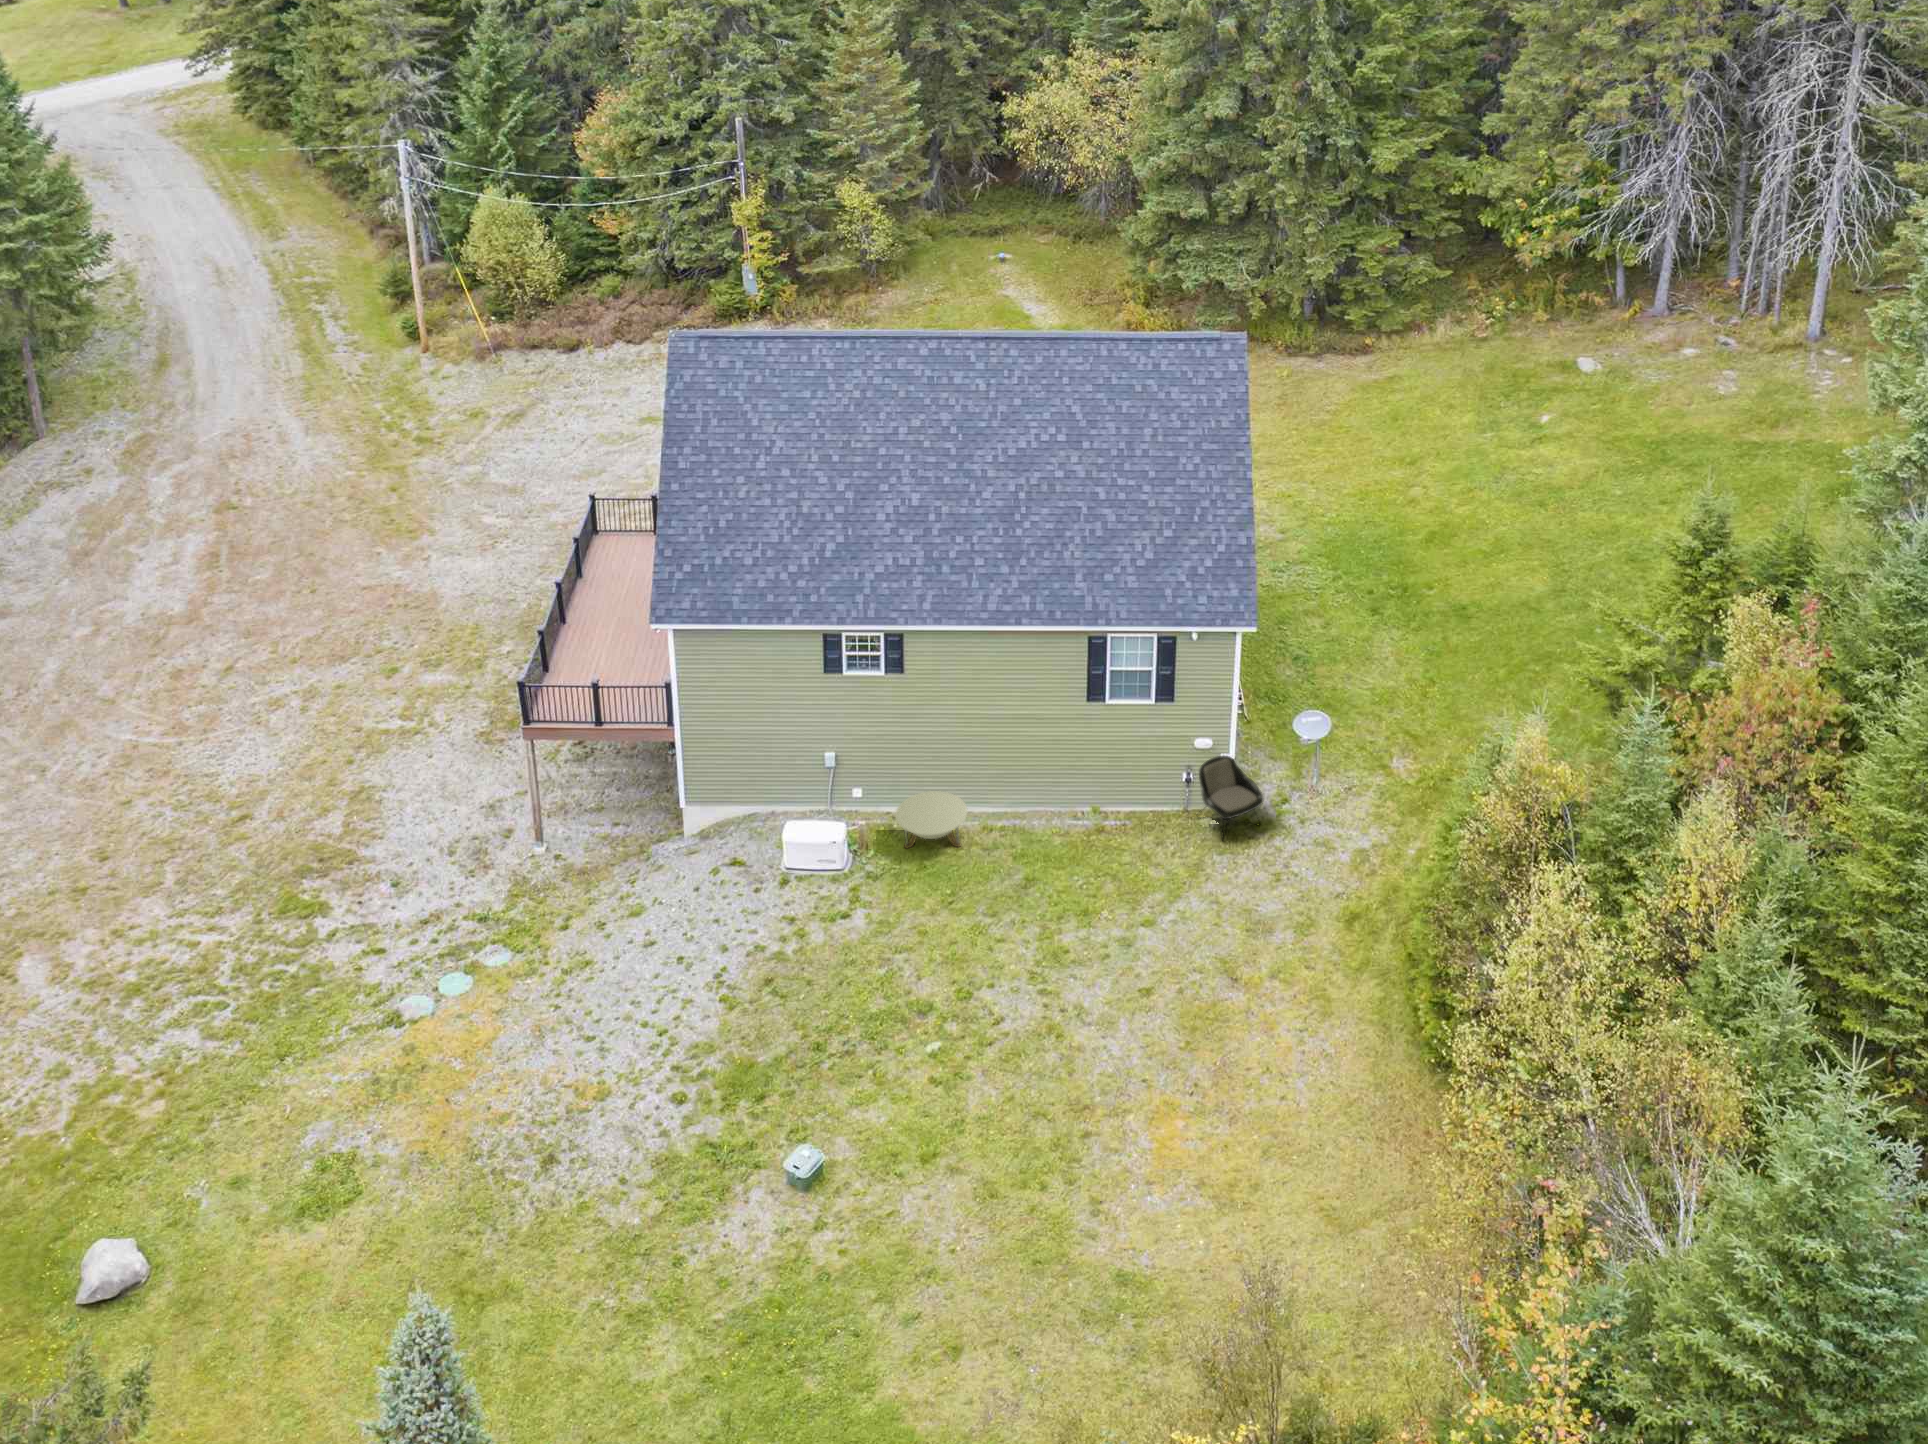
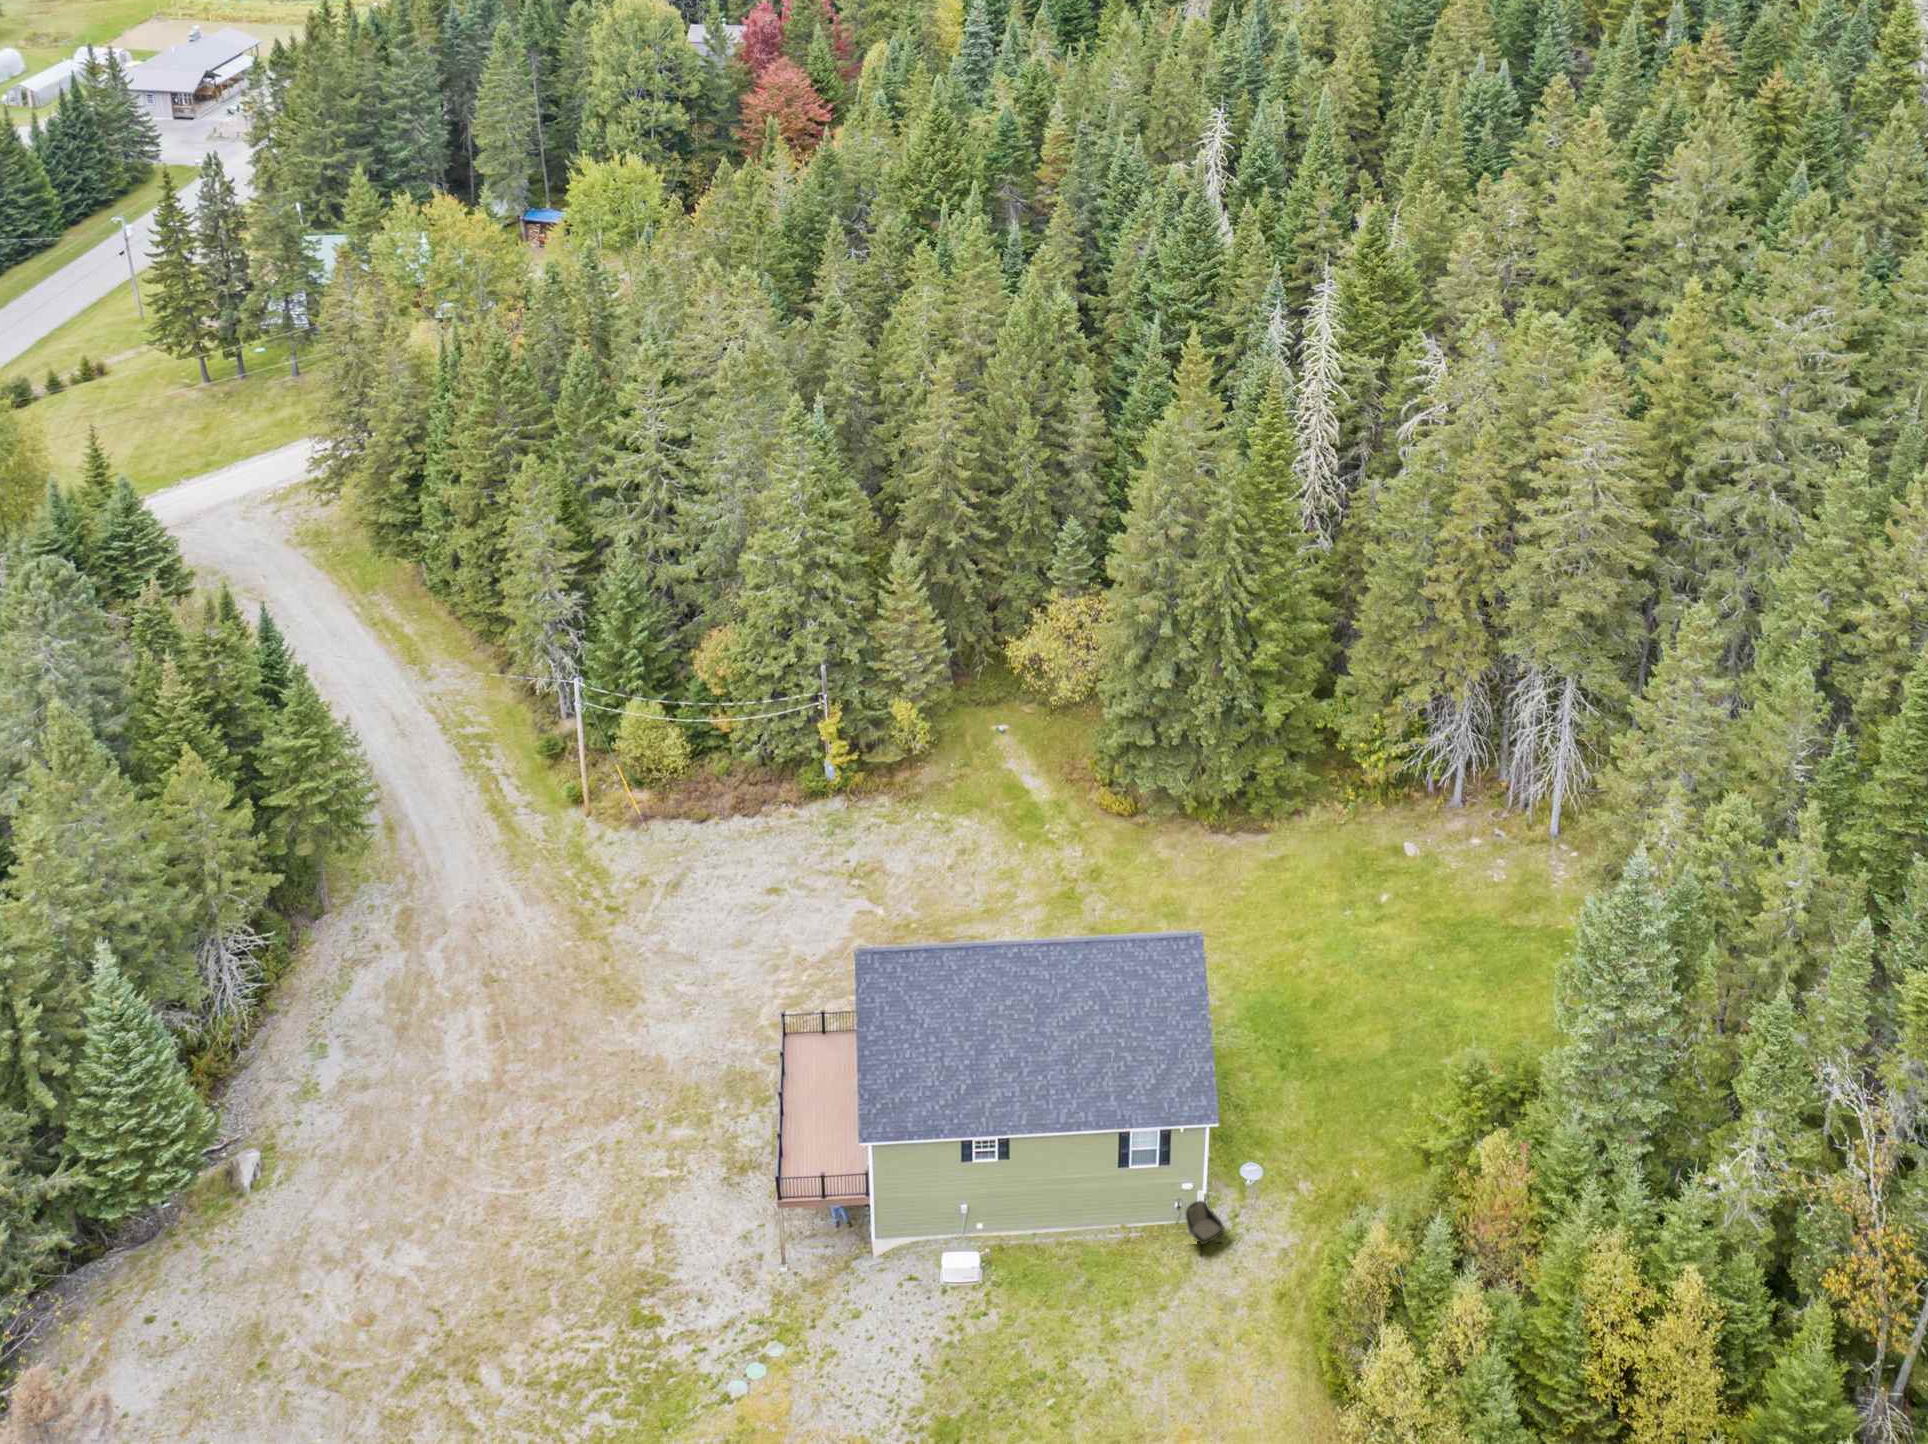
round table: present [896,791,967,848] -> none [1005,1228,1049,1268]

